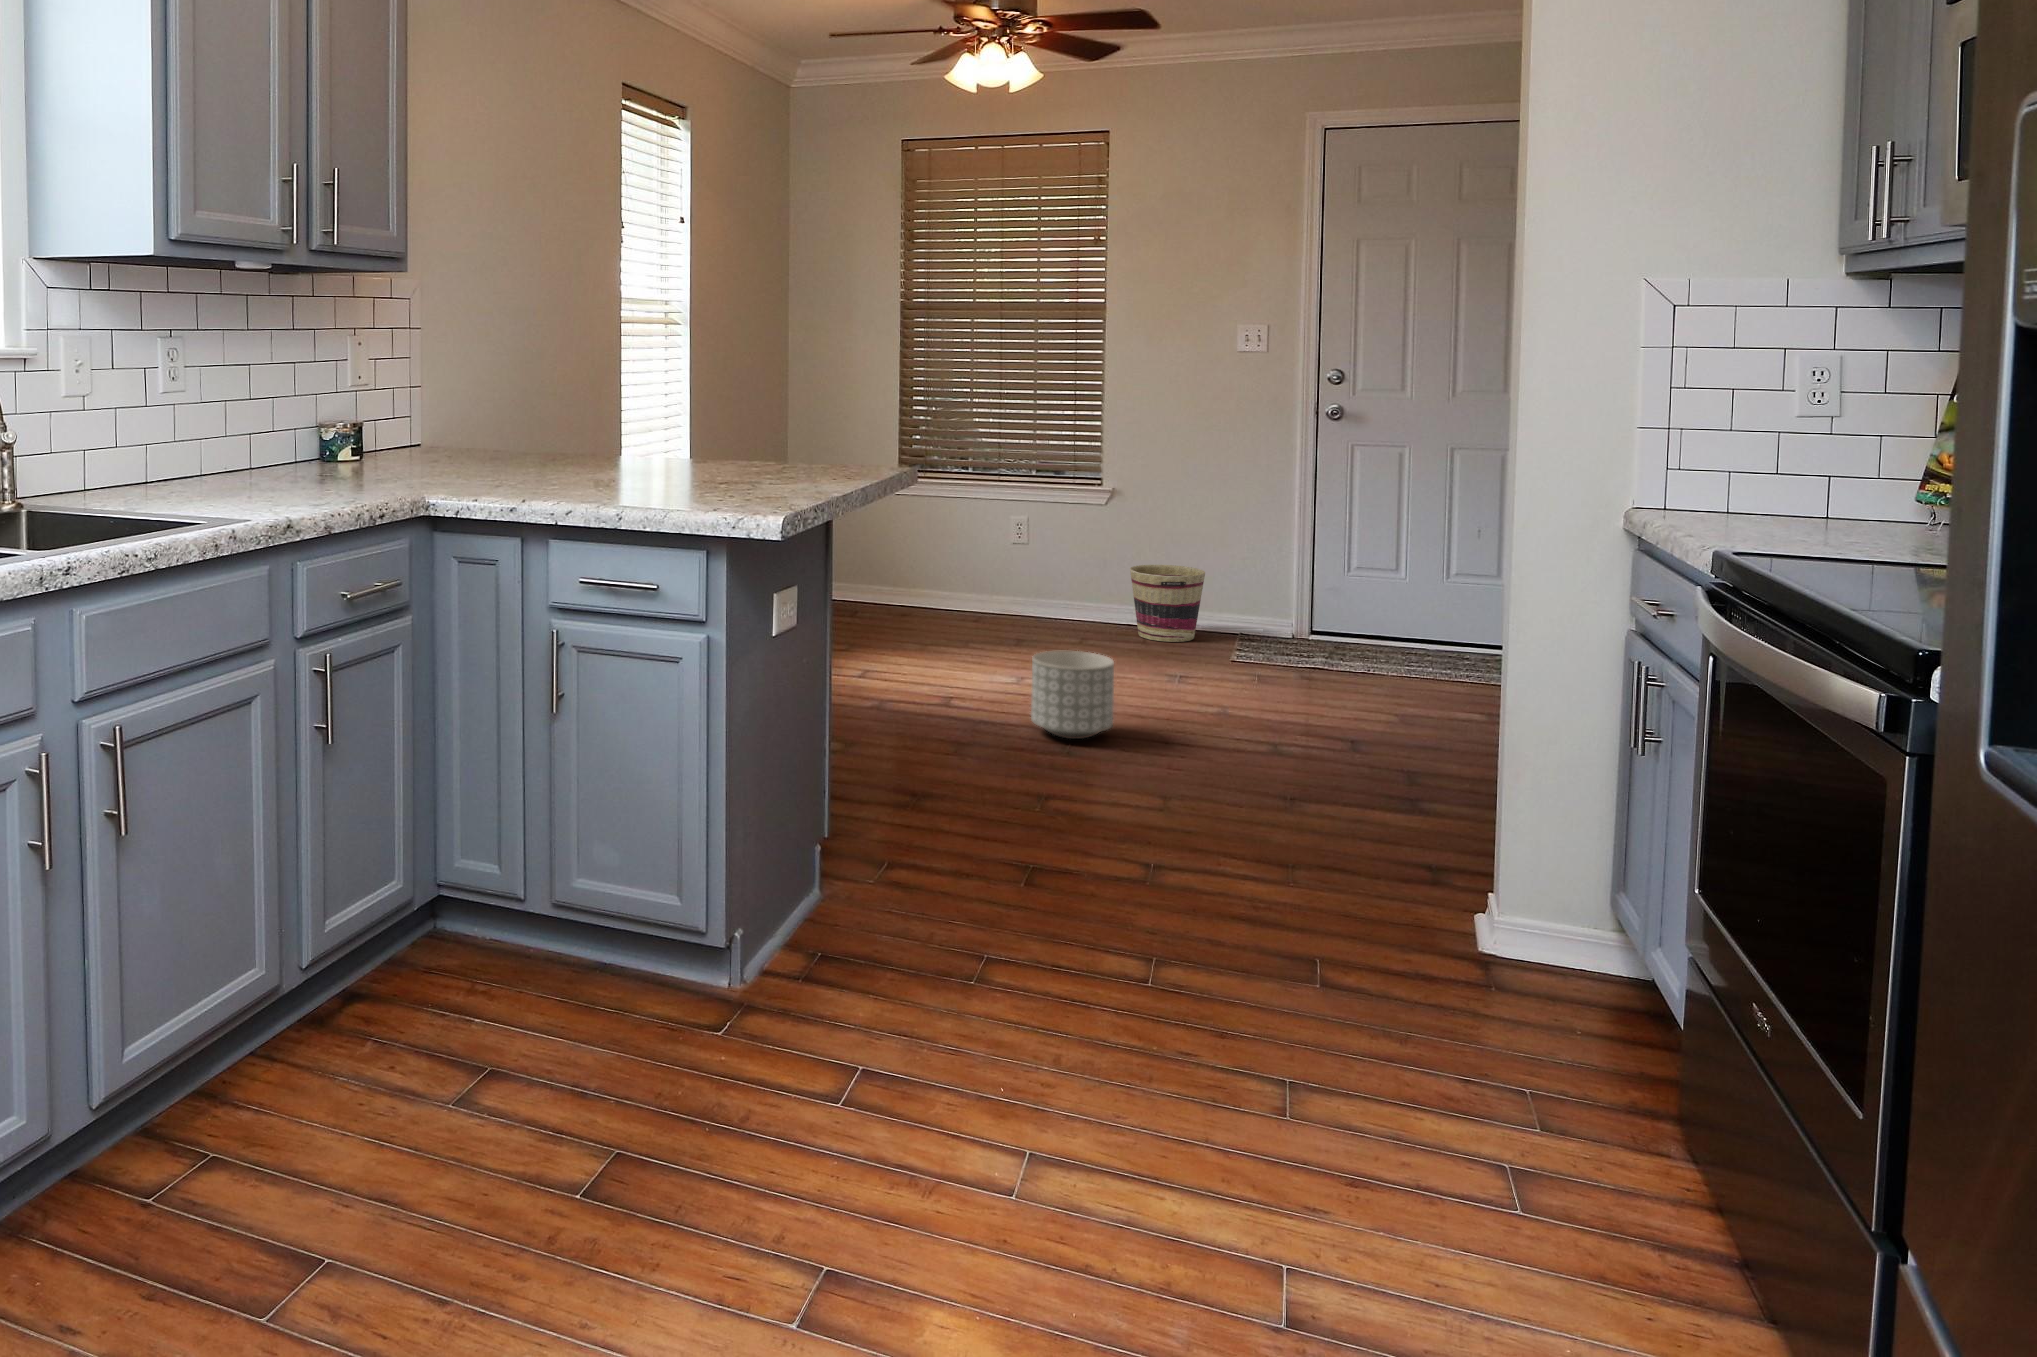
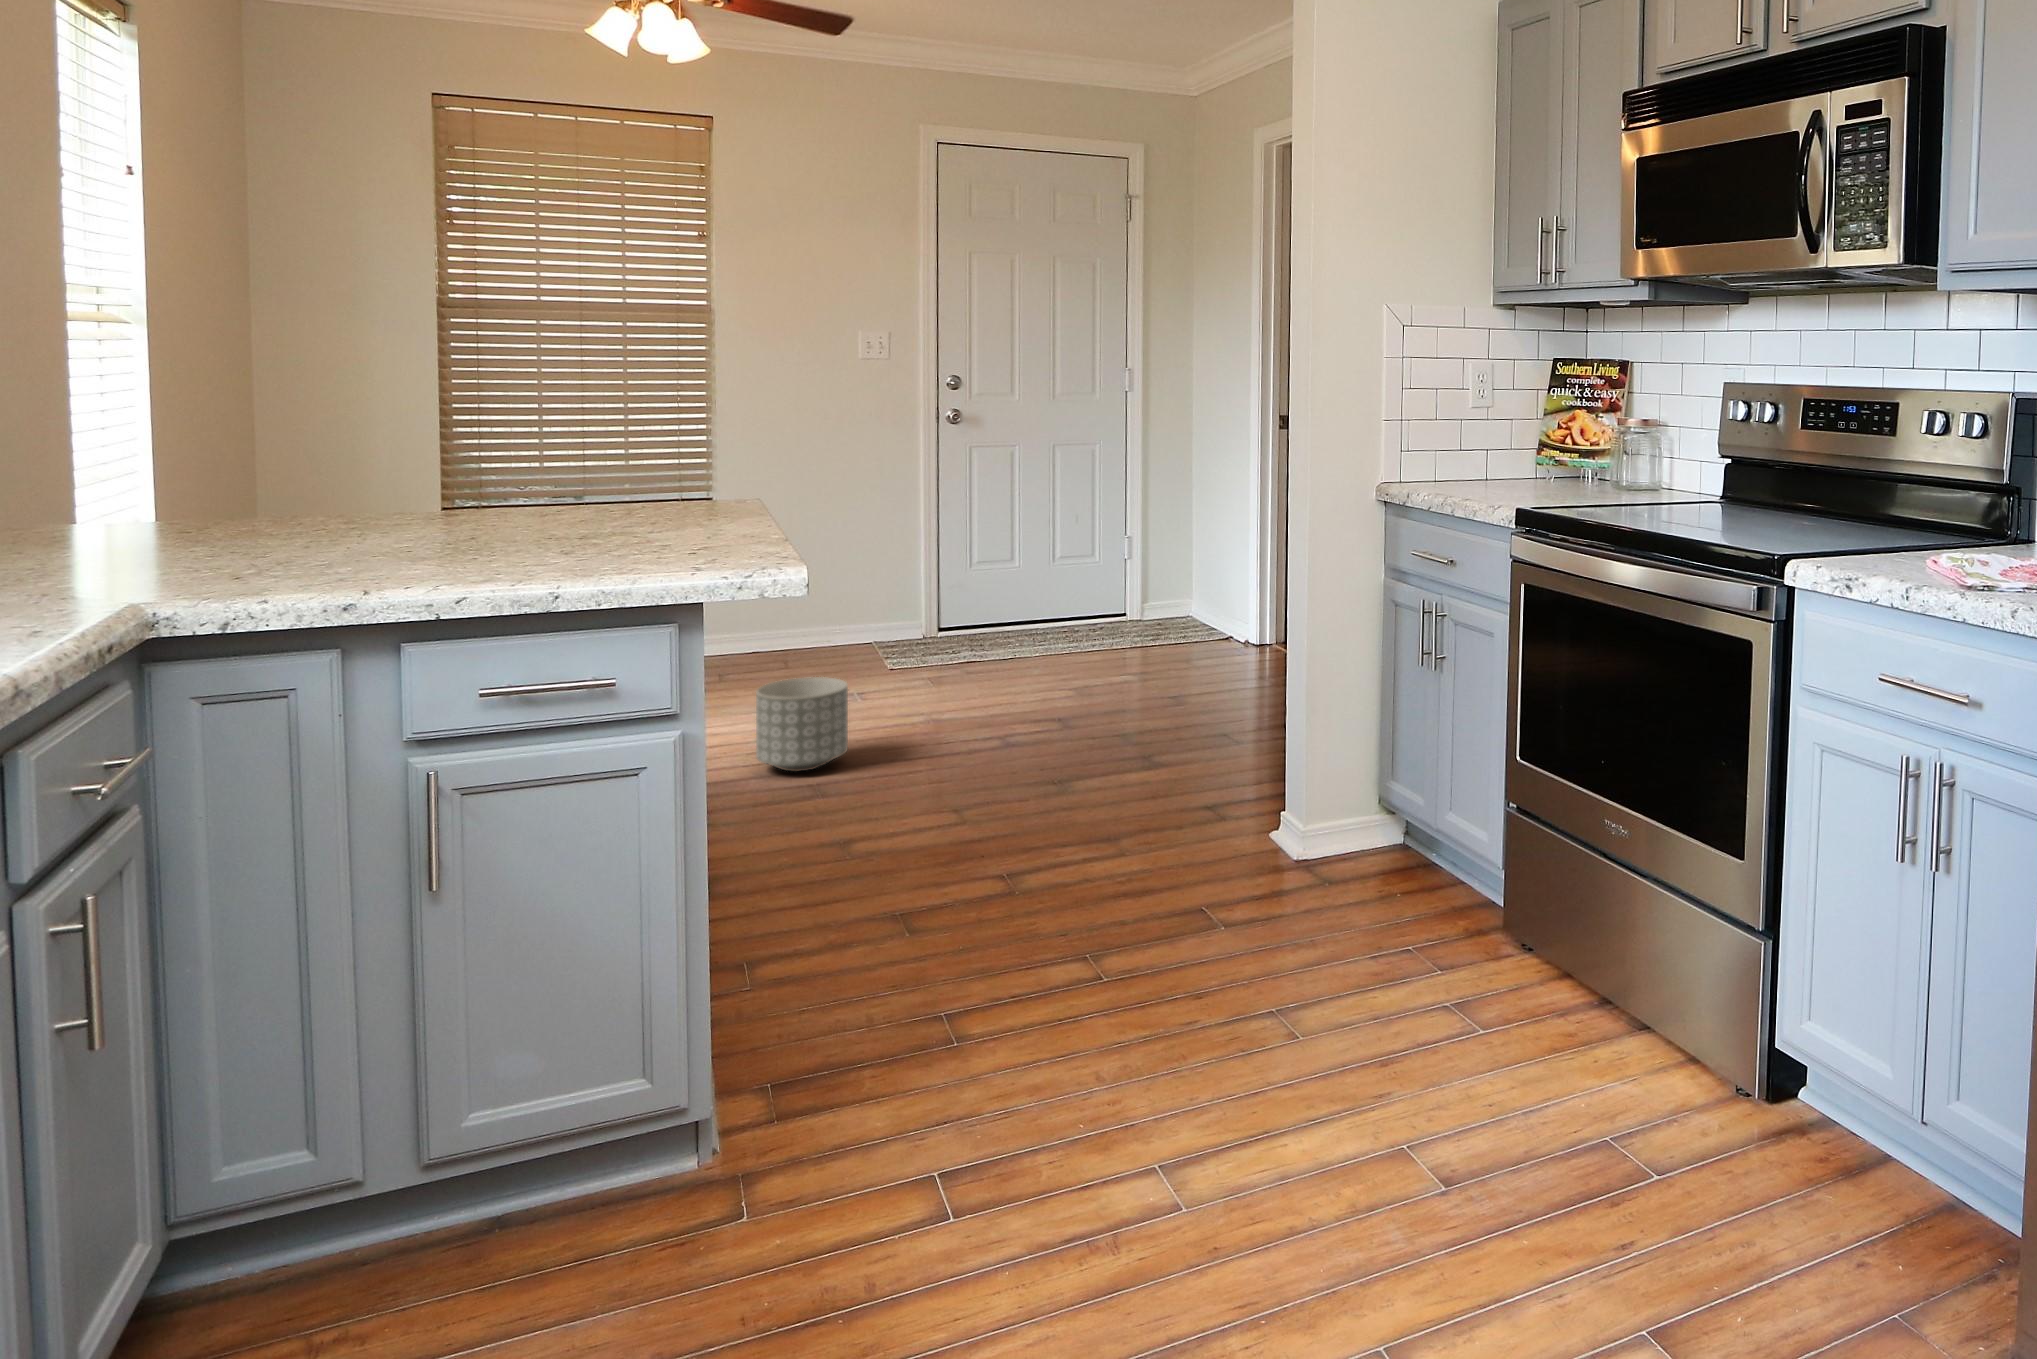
basket: present [1130,565,1205,642] -> none [758,577,838,656]

